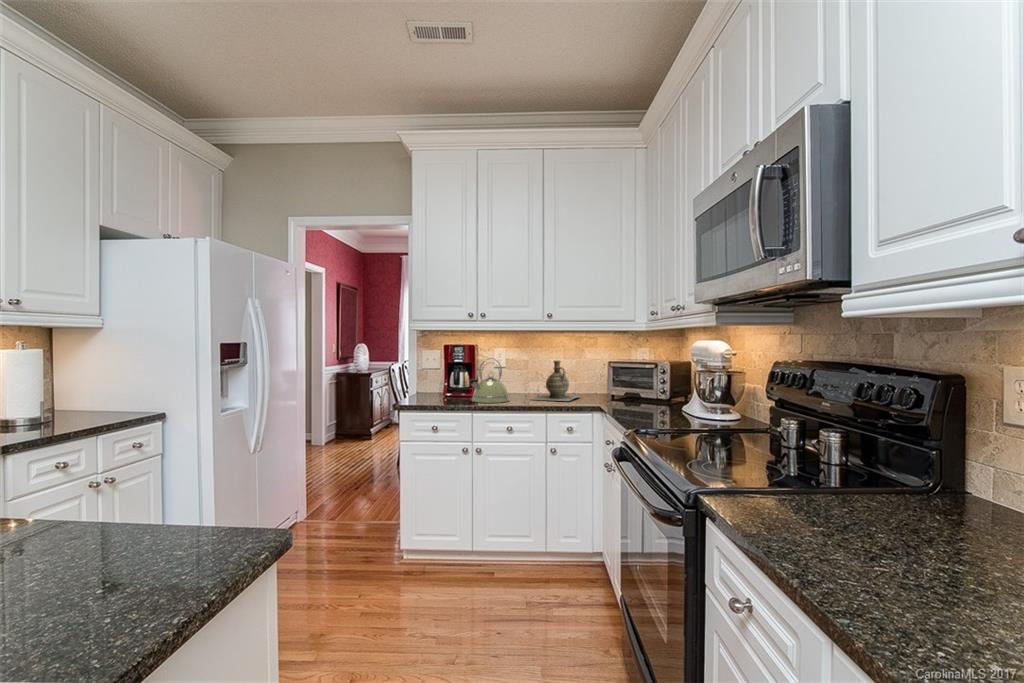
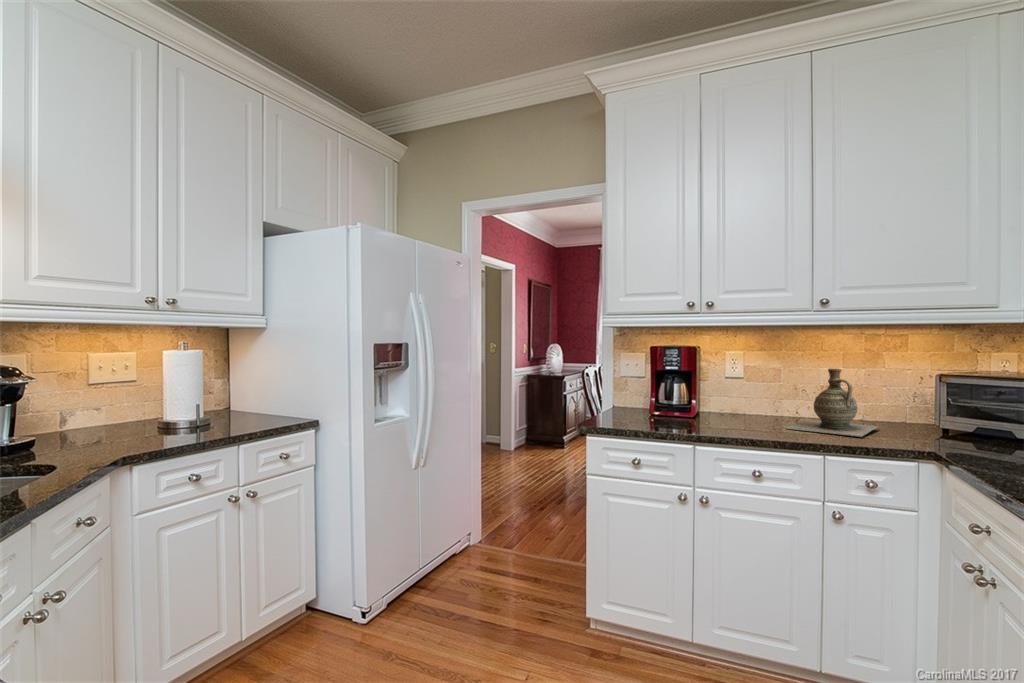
kettle: present [470,358,509,403] -> none [688,363,752,431]

